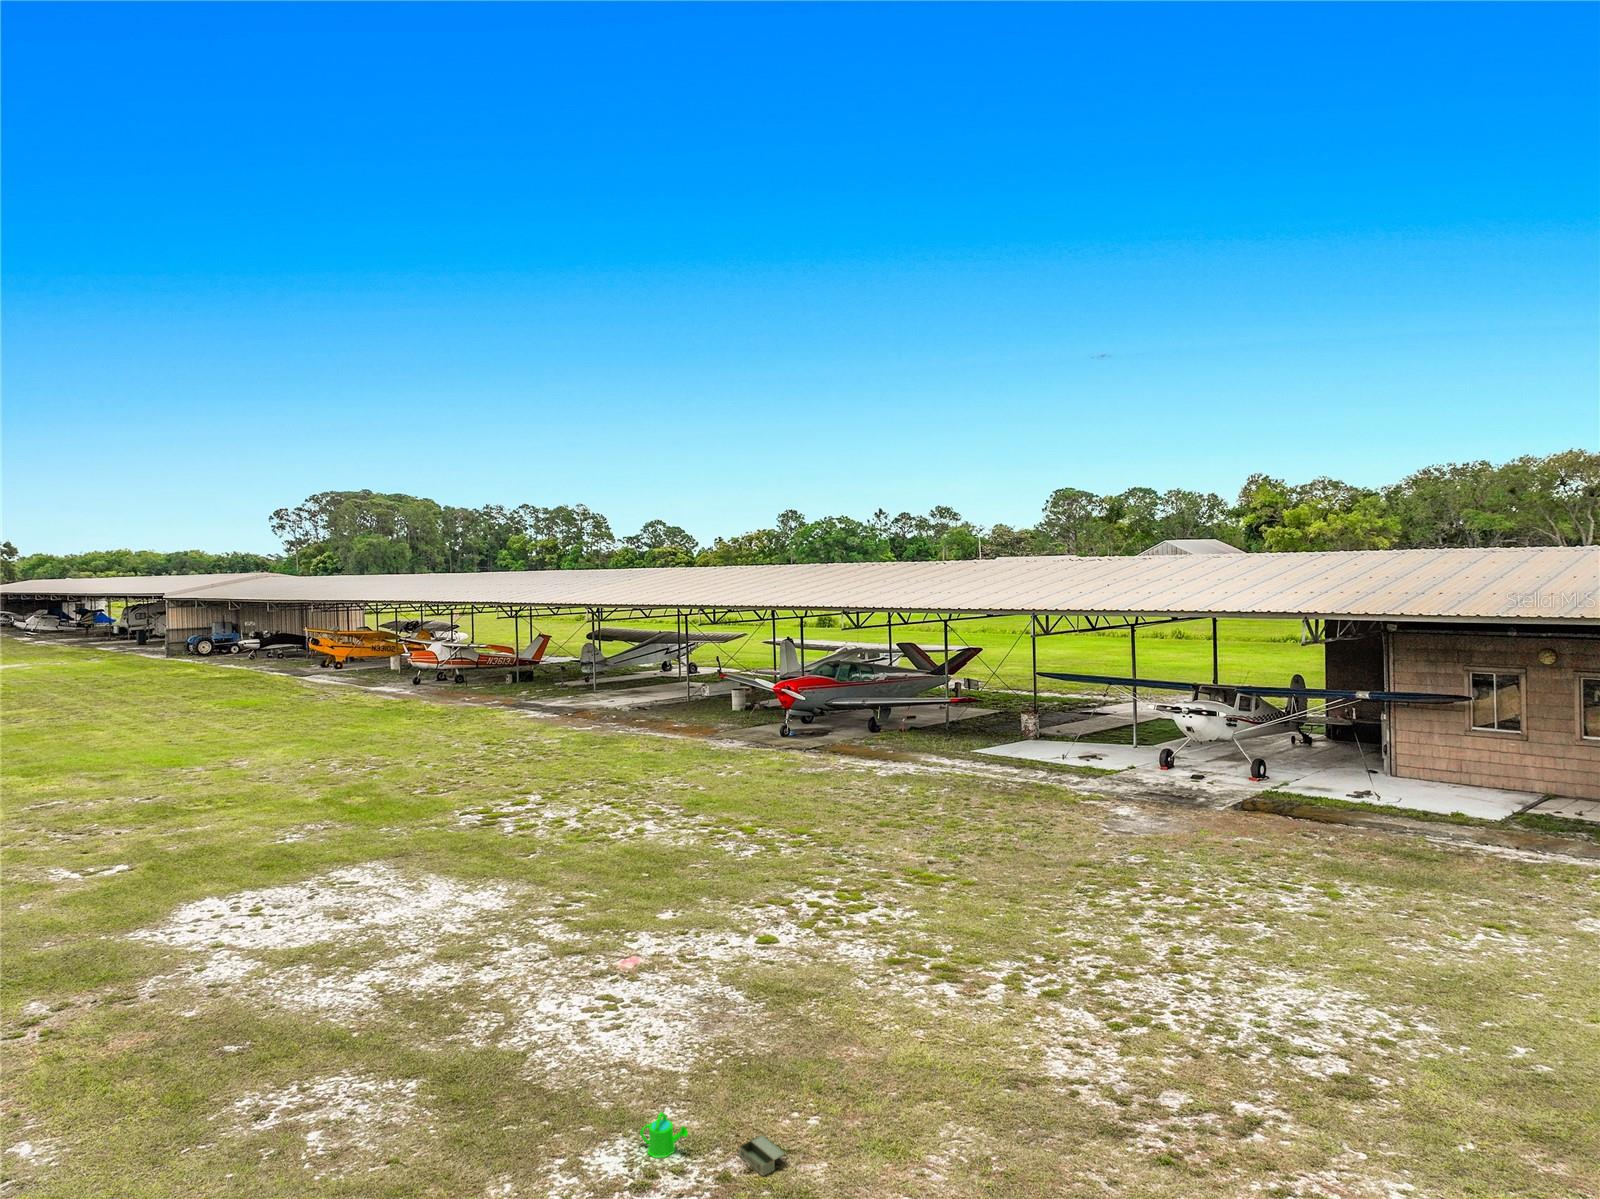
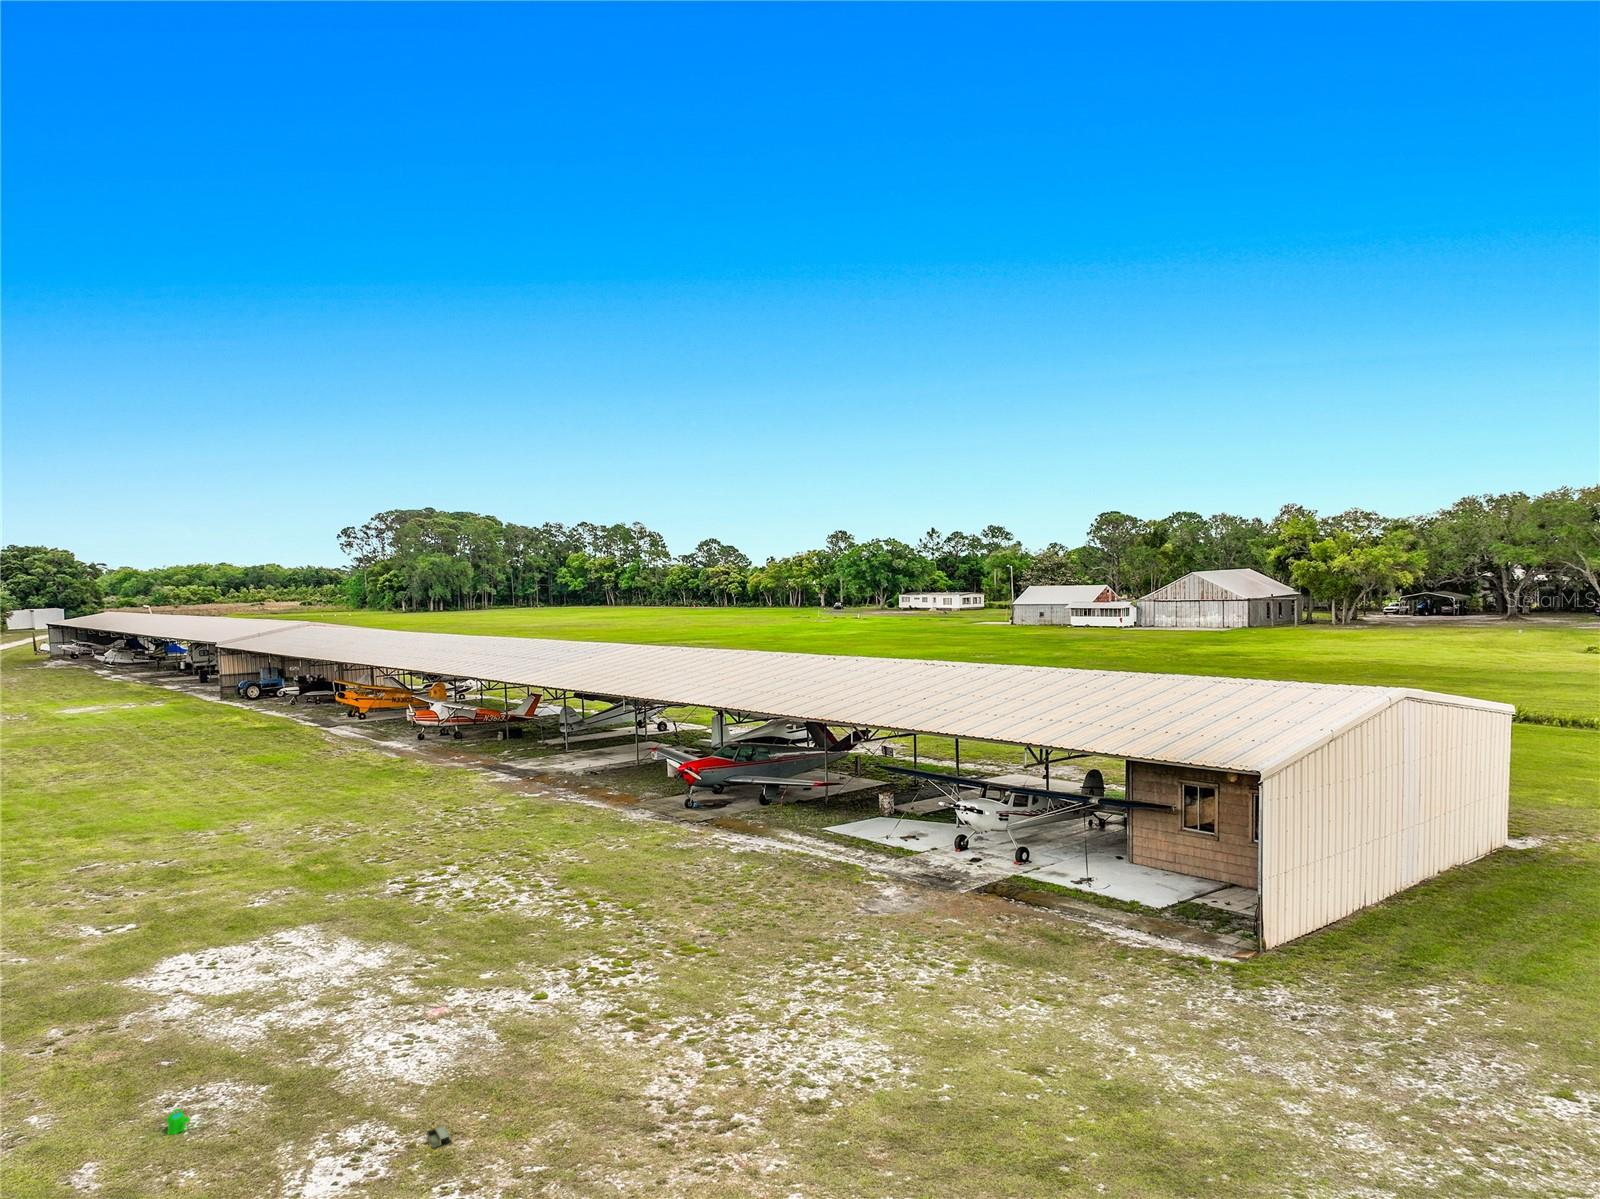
watering can: present [640,1112,688,1158] -> present [166,1108,189,1134]

